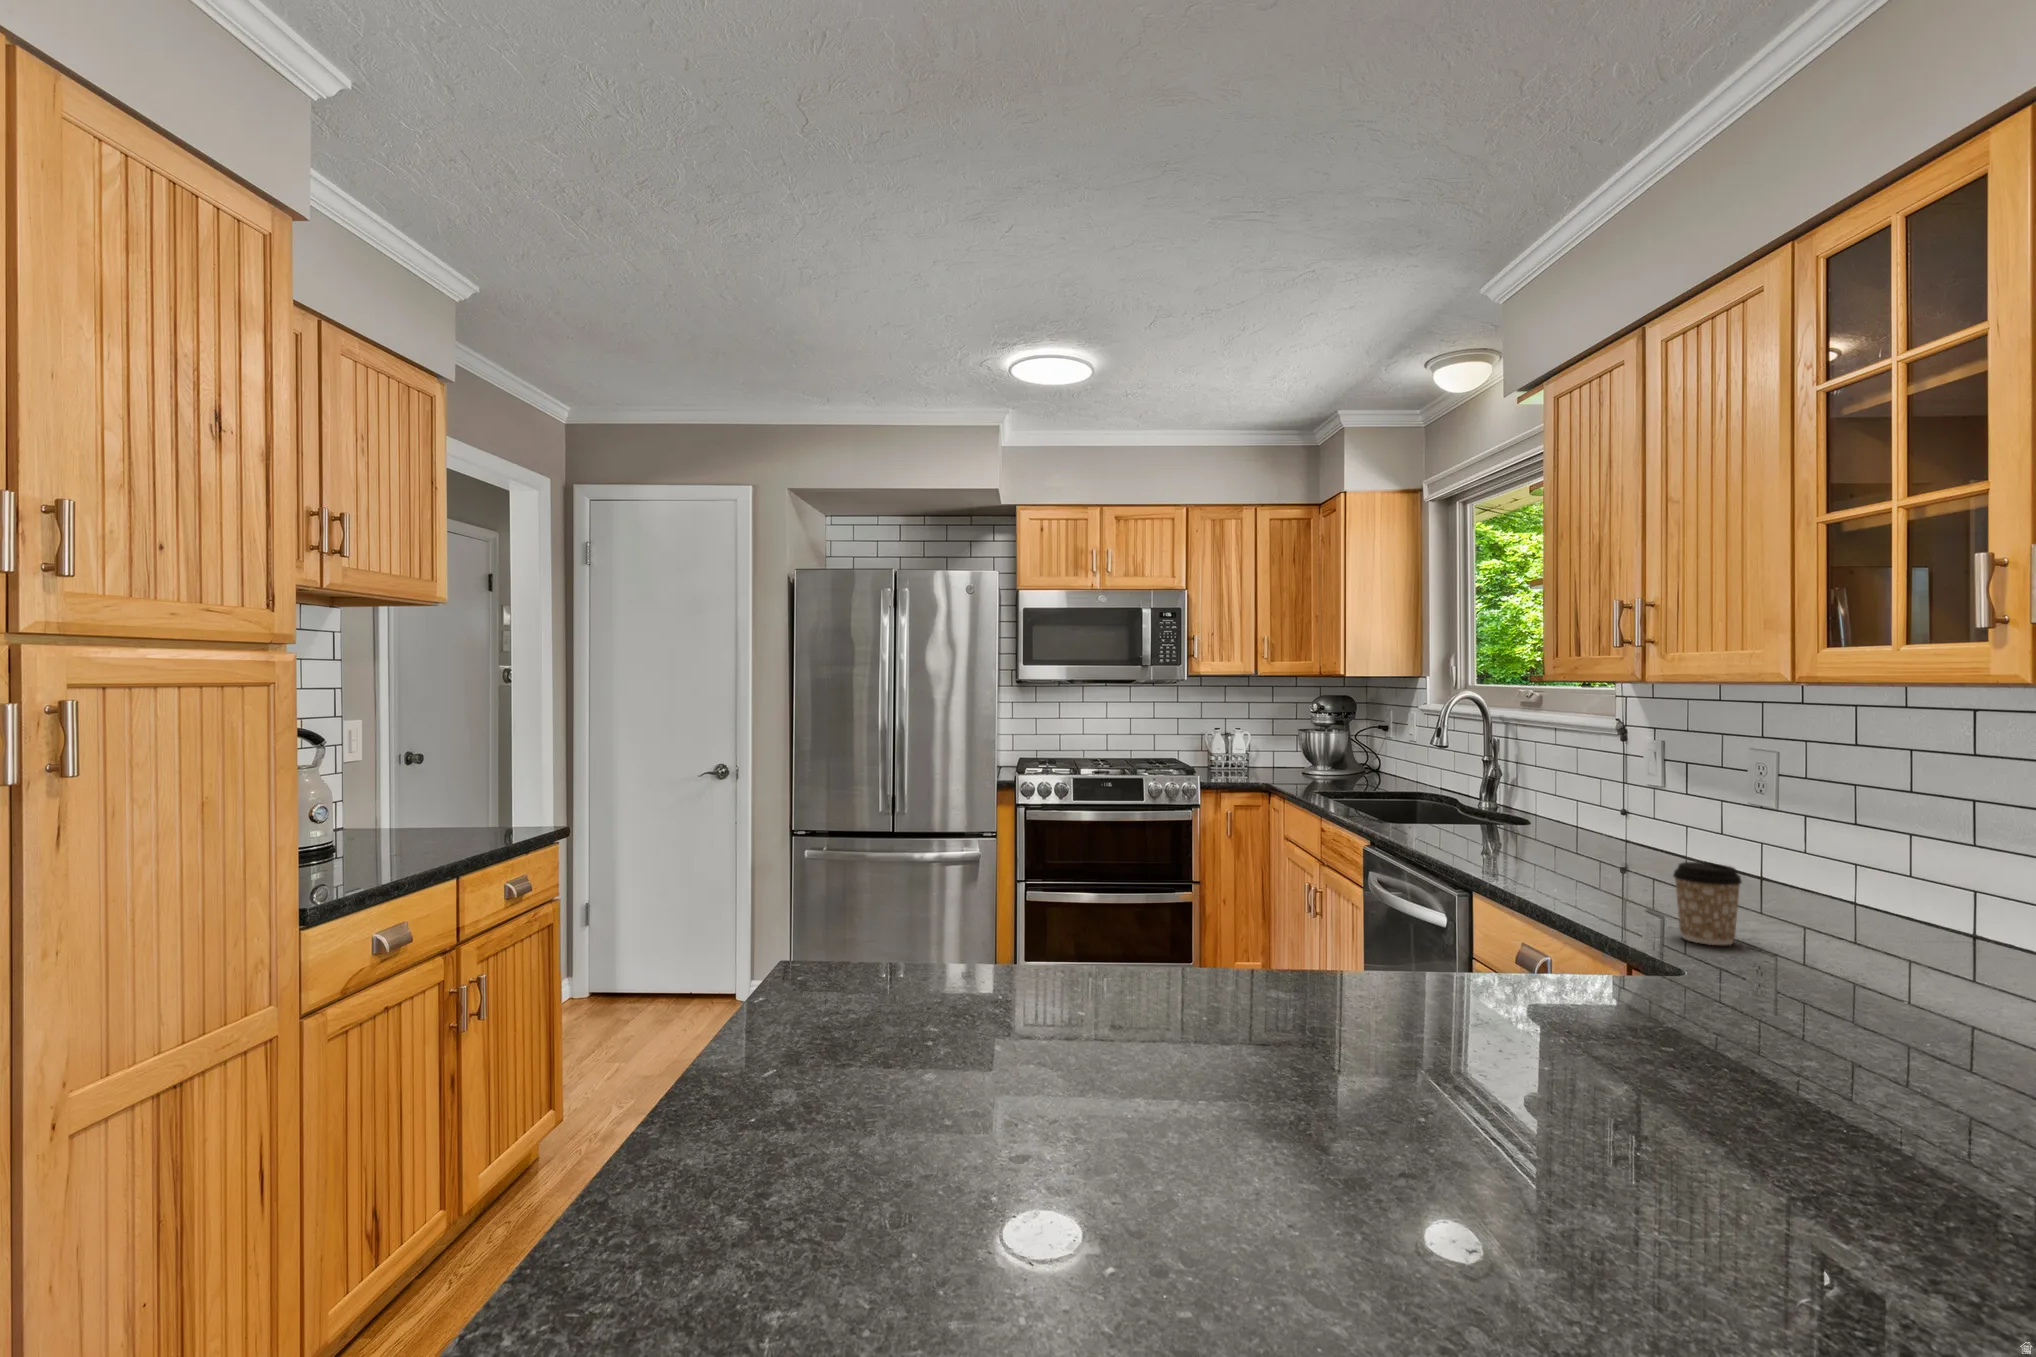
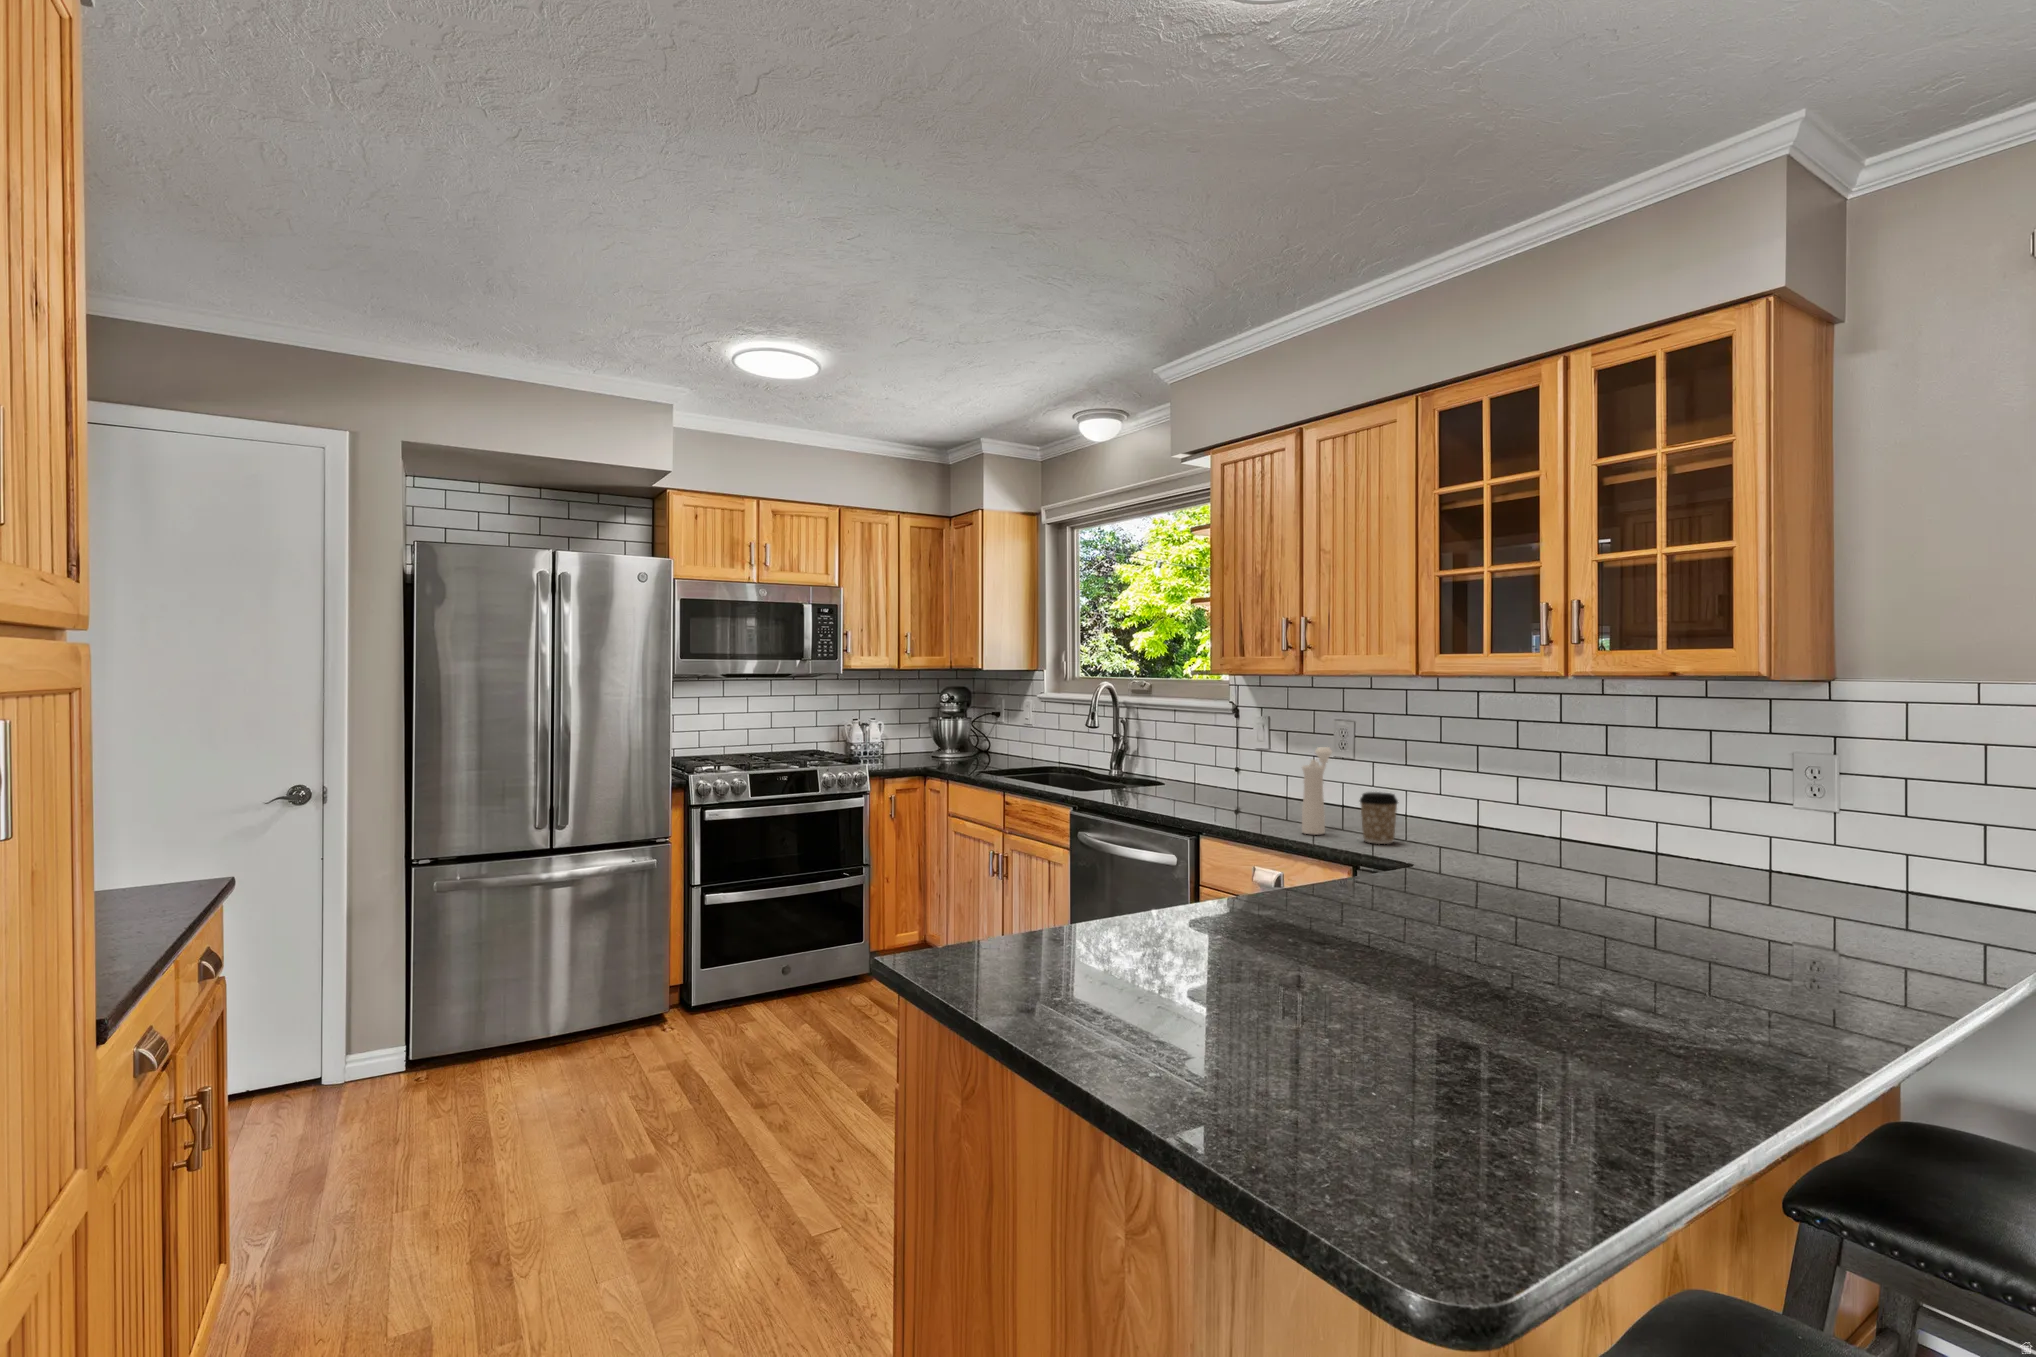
pepper mill: none [1600,788,1670,917] -> present [1302,747,1332,834]

